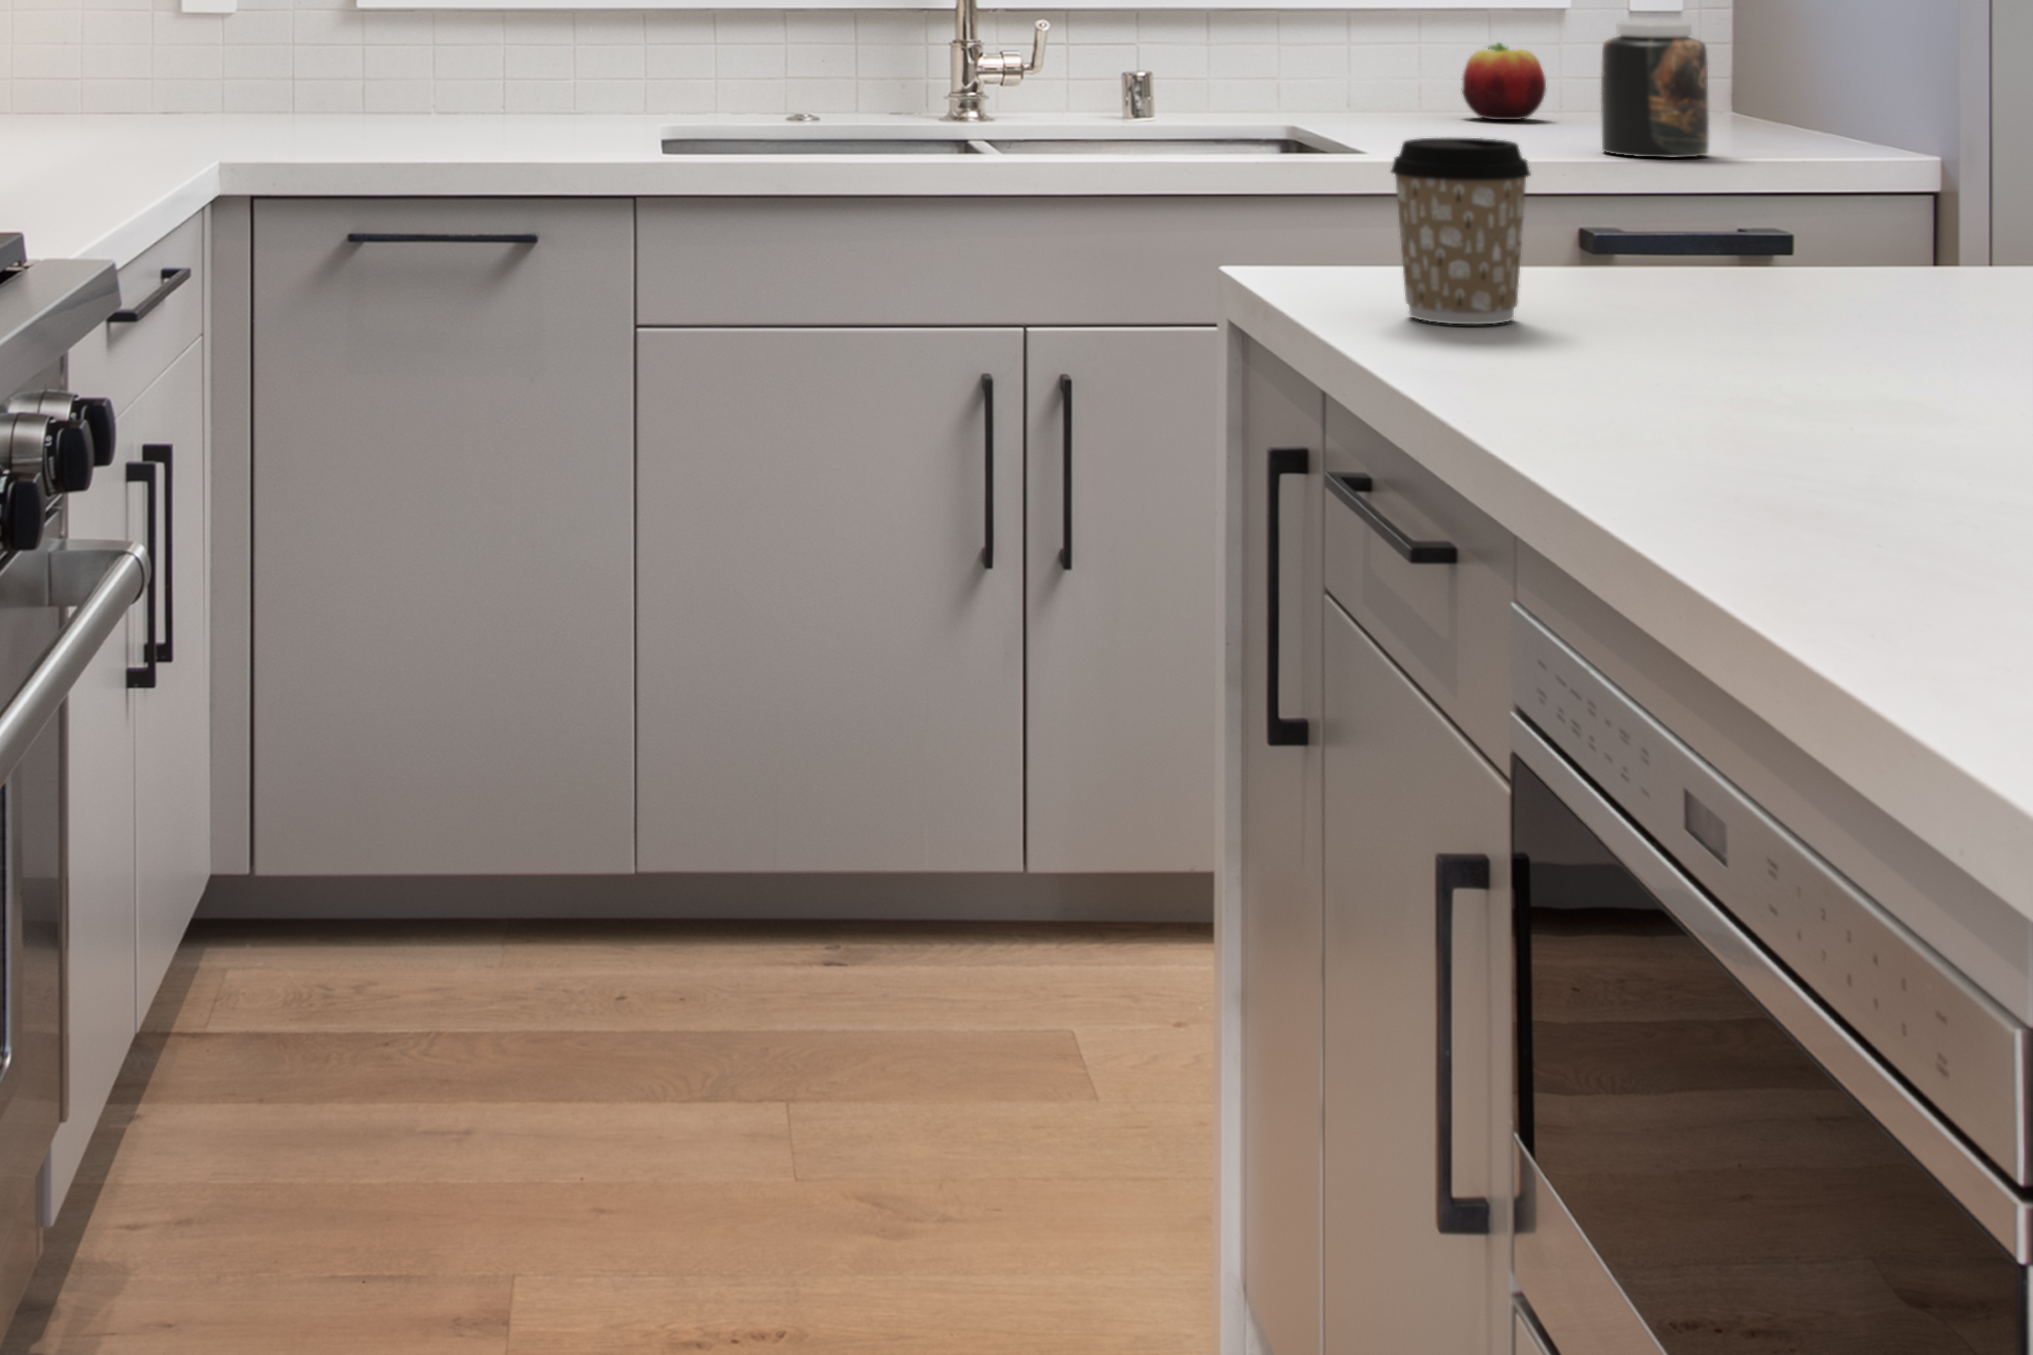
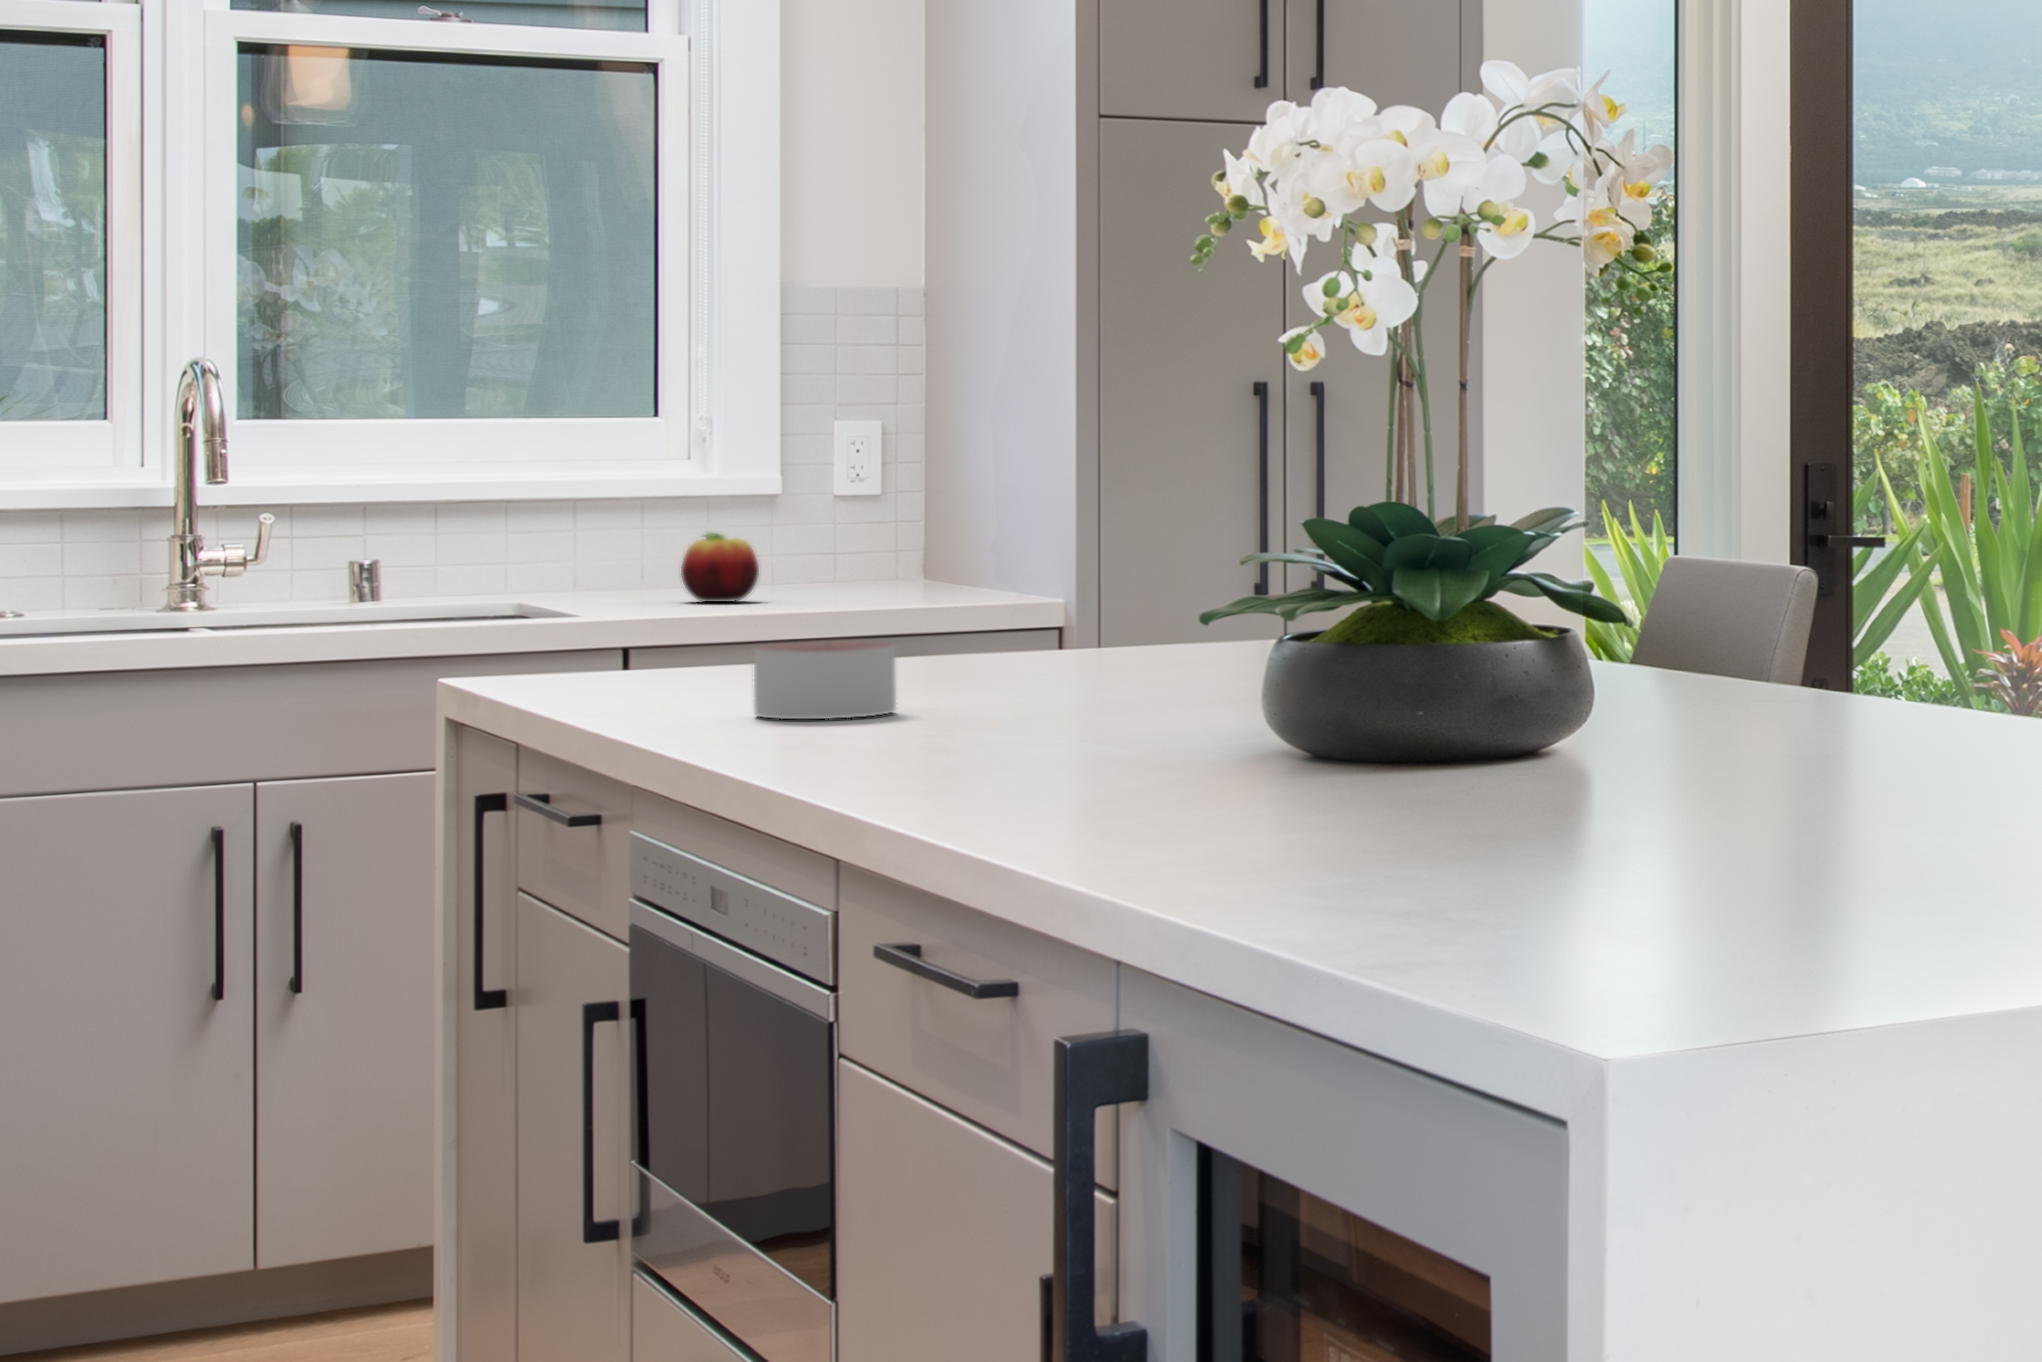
jar: present [1601,21,1709,158] -> none [795,505,884,618]
coffee cup: present [1391,138,1530,324] -> none [567,563,670,691]
candle: none [1697,299,1930,444] -> present [754,641,896,719]

